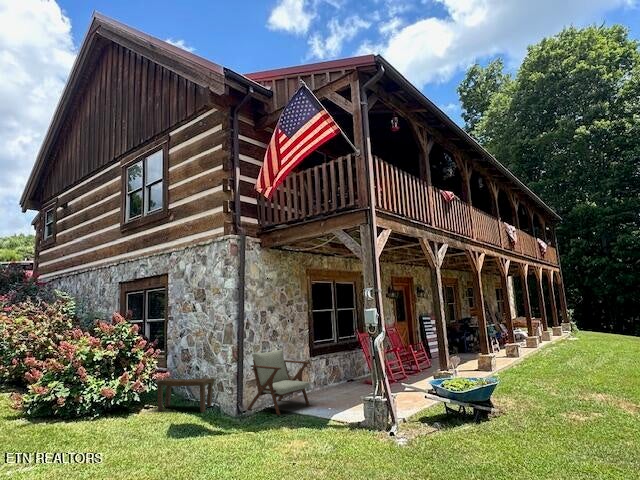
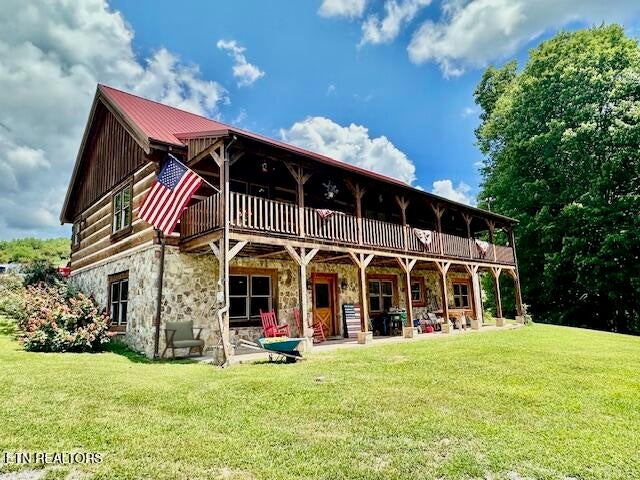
bench: present [157,378,214,412] -> none [108,338,145,359]

